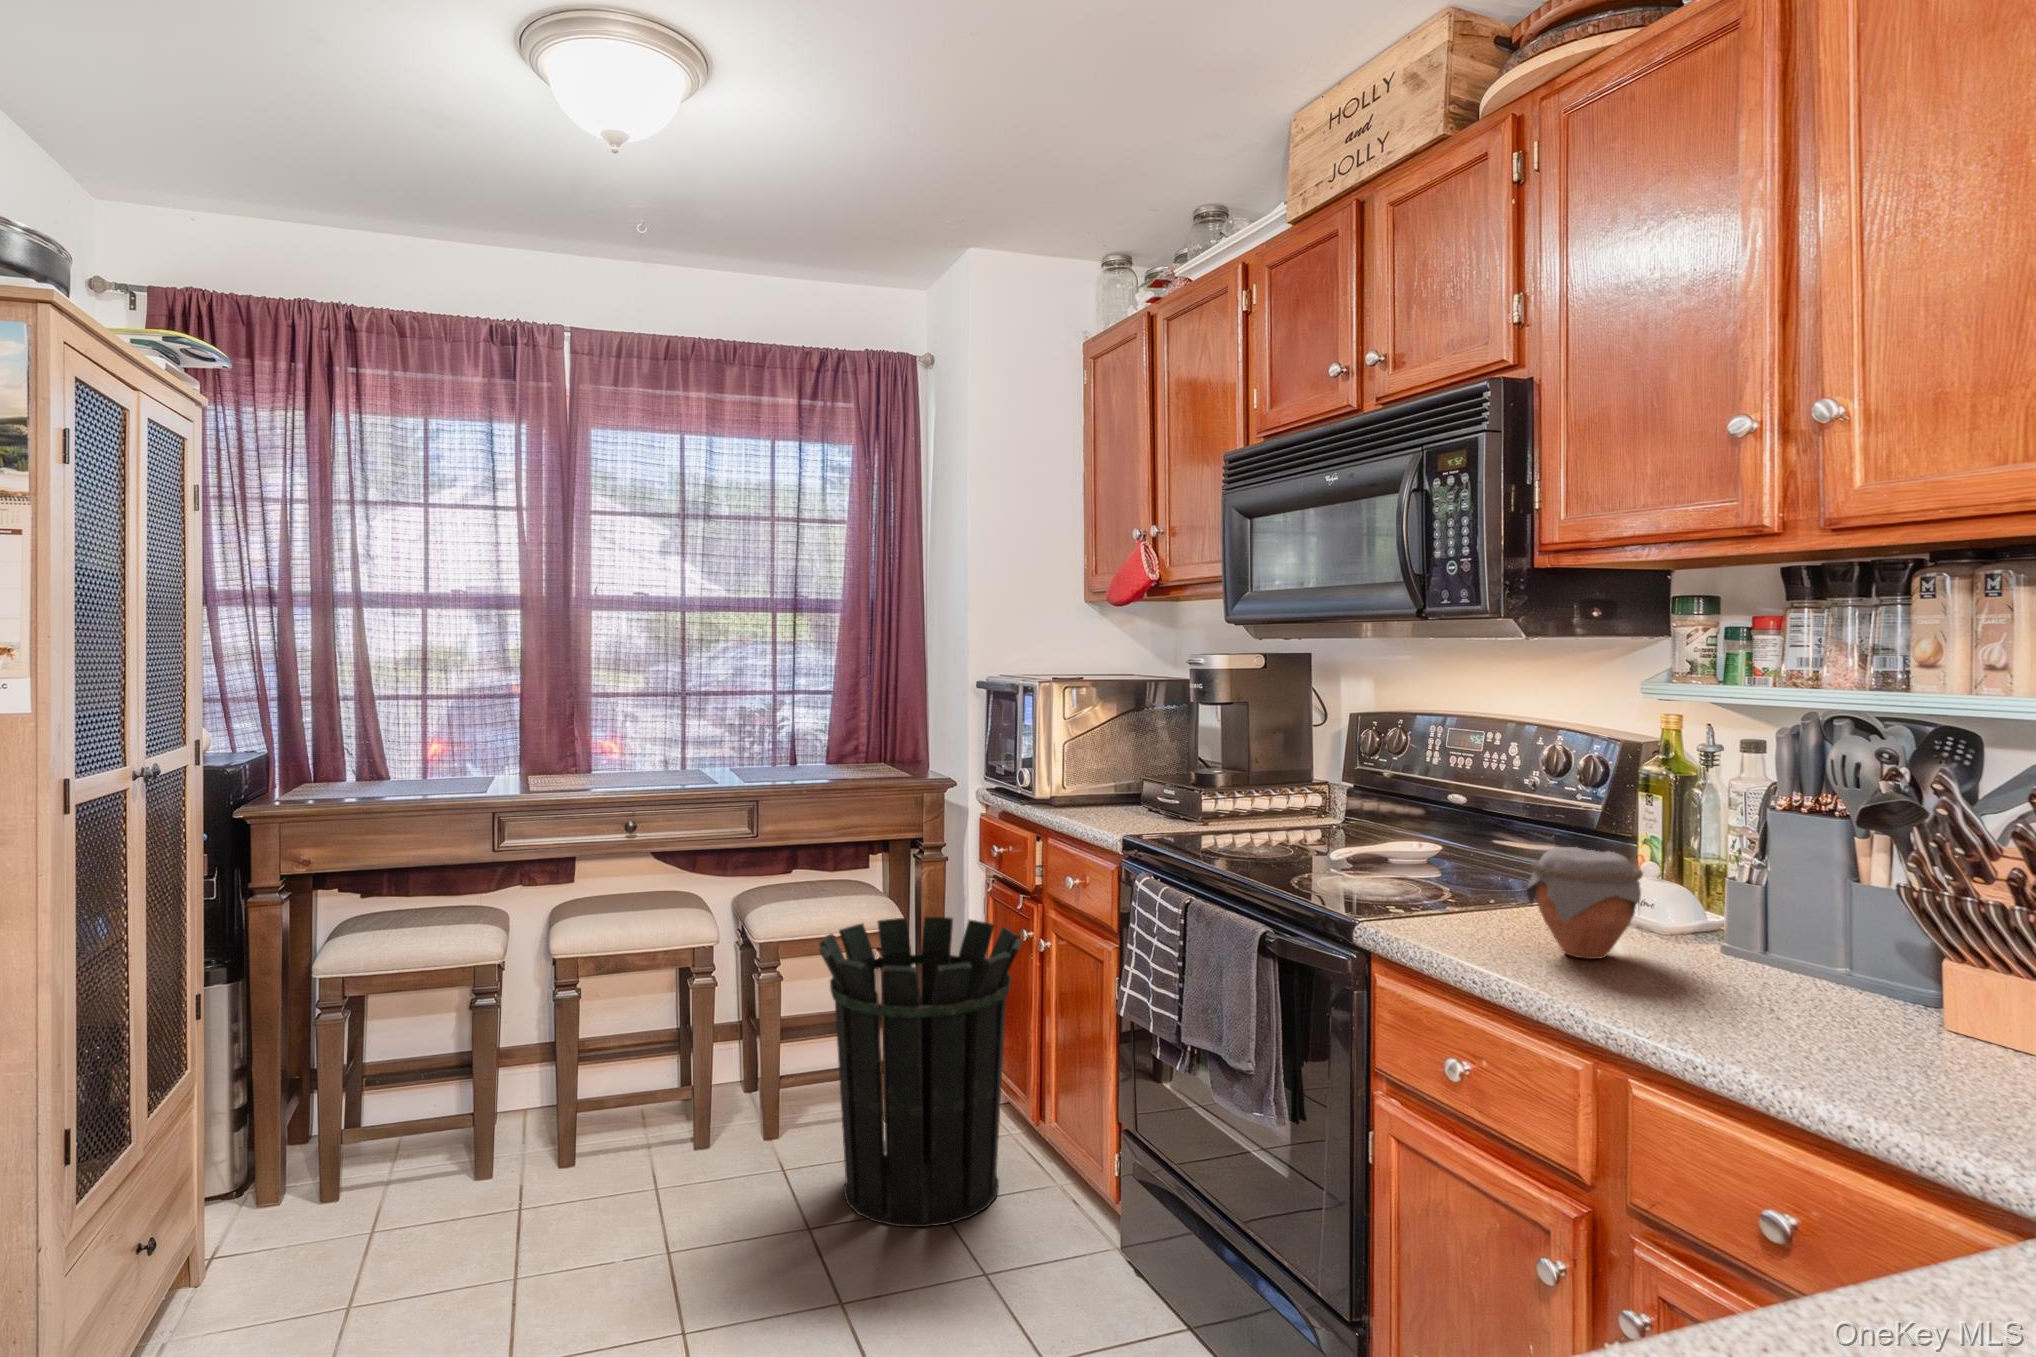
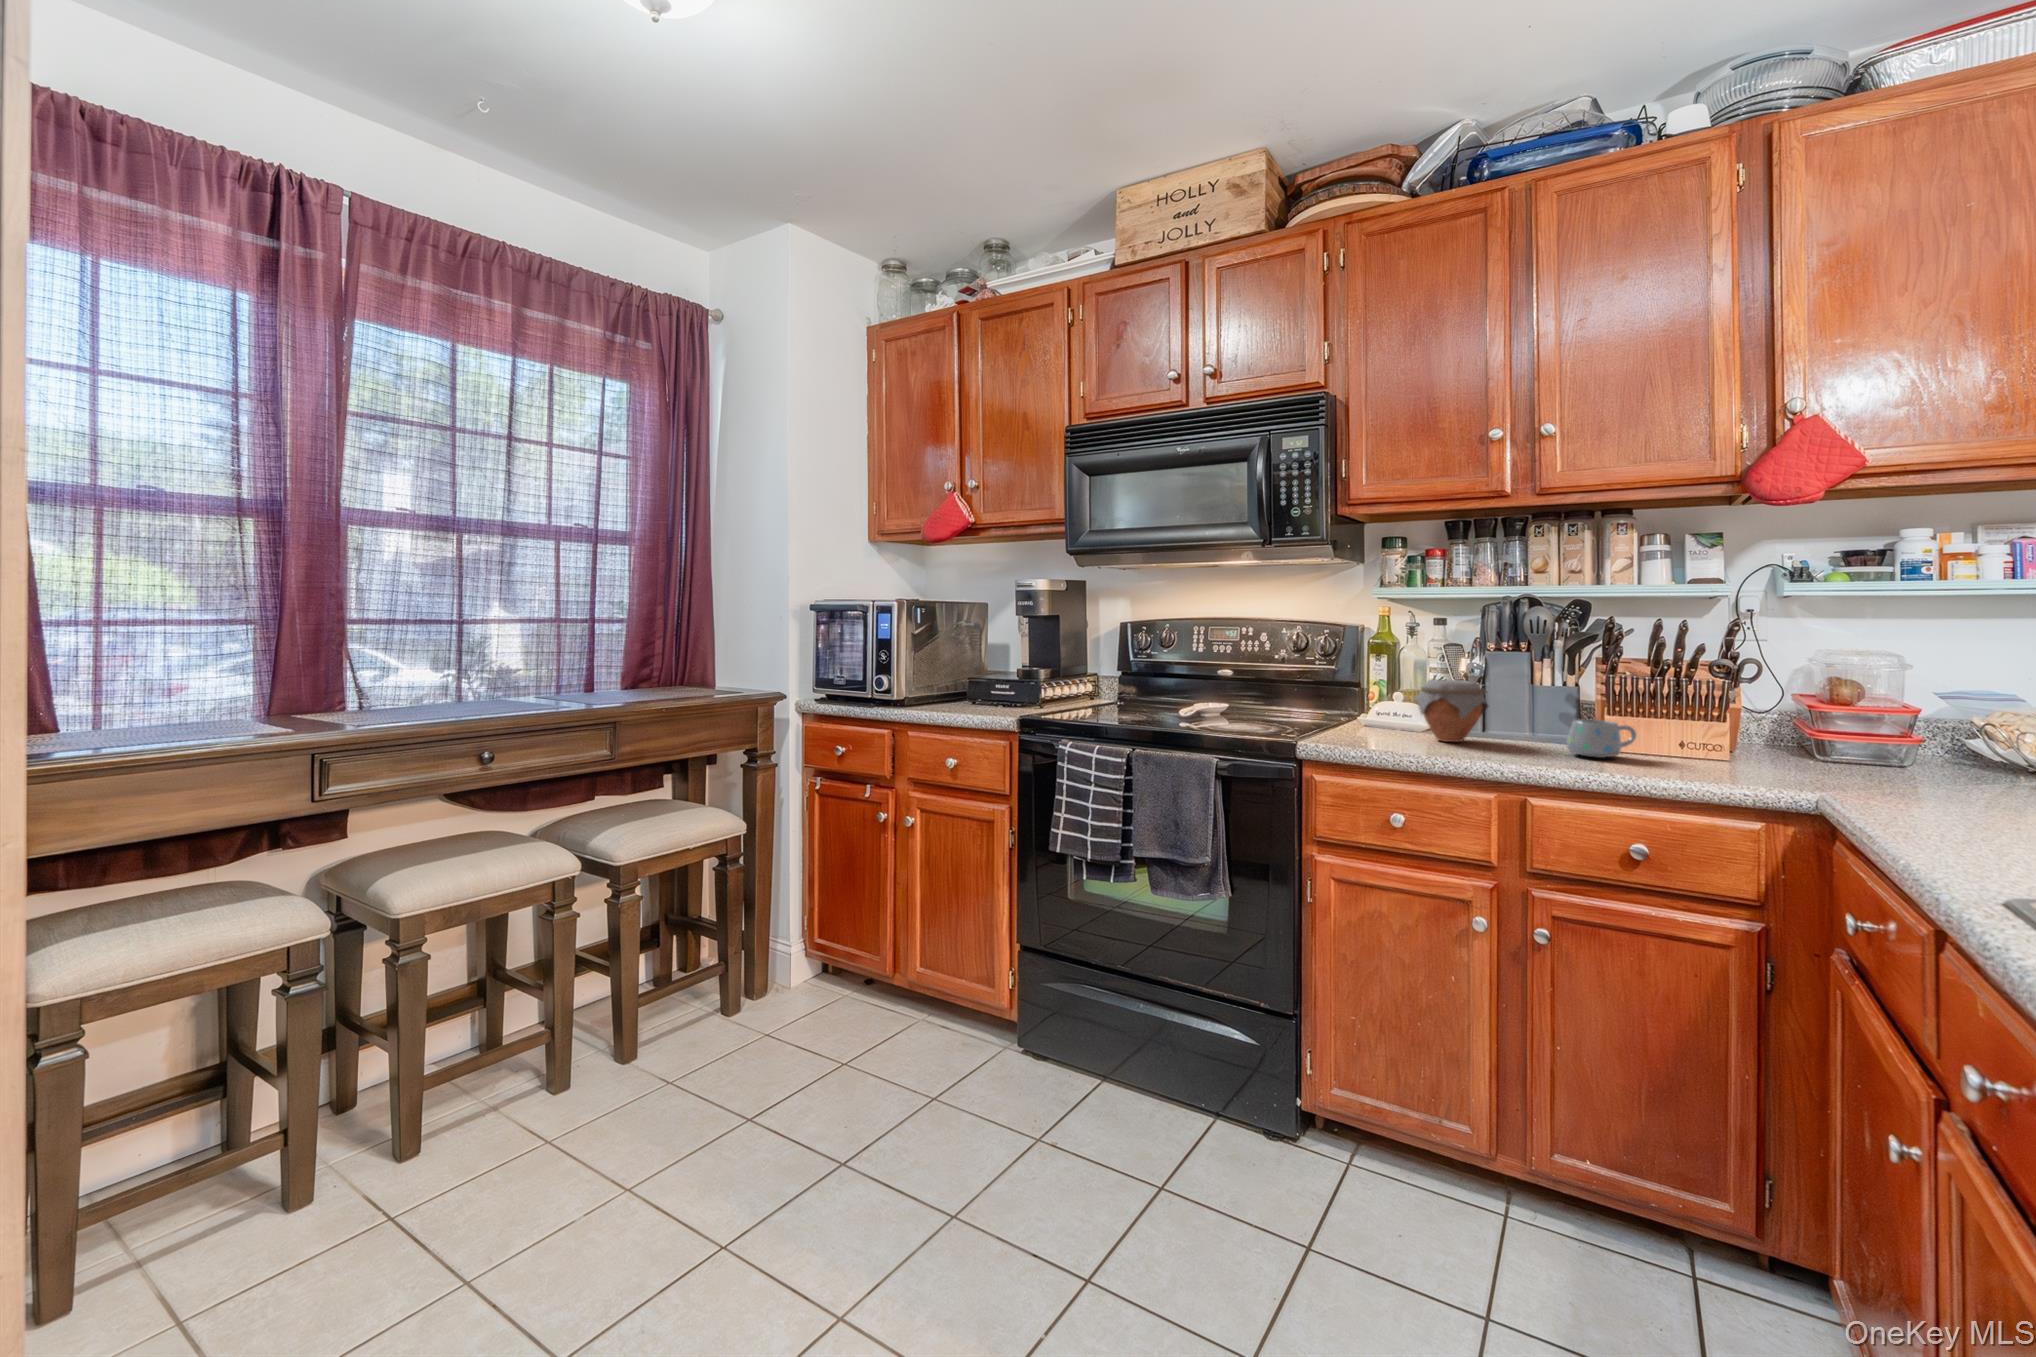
waste bin: present [819,917,1022,1227] -> none [727,802,908,1064]
mug: none [1703,949,1835,1027] -> present [1567,719,1636,758]

